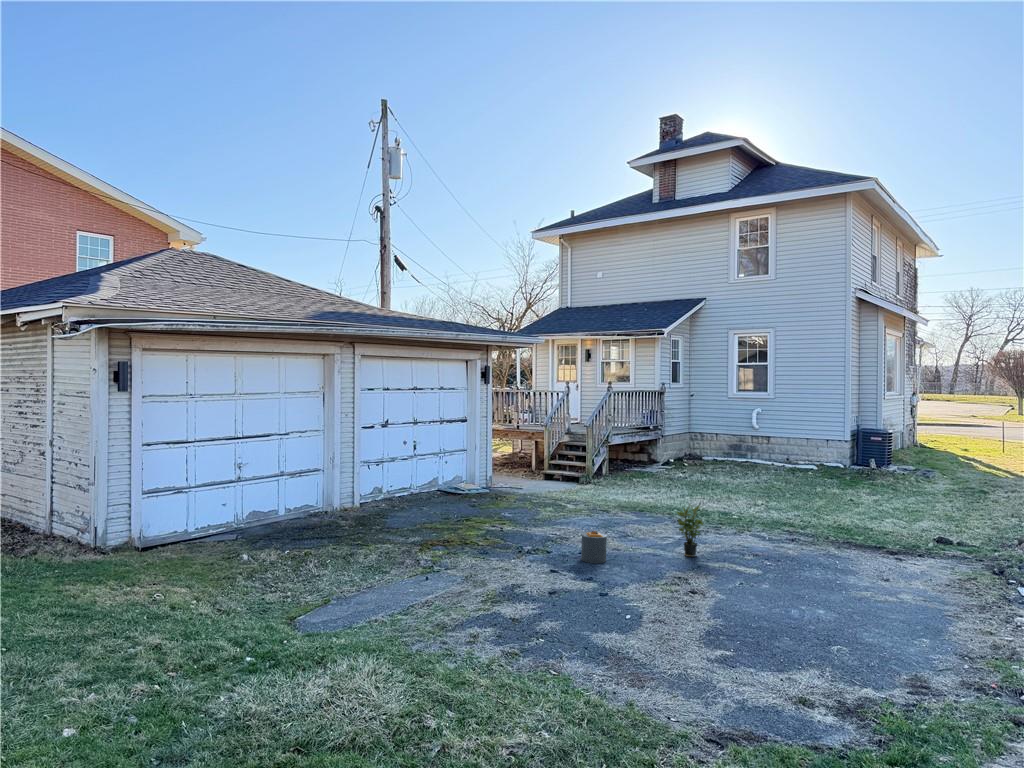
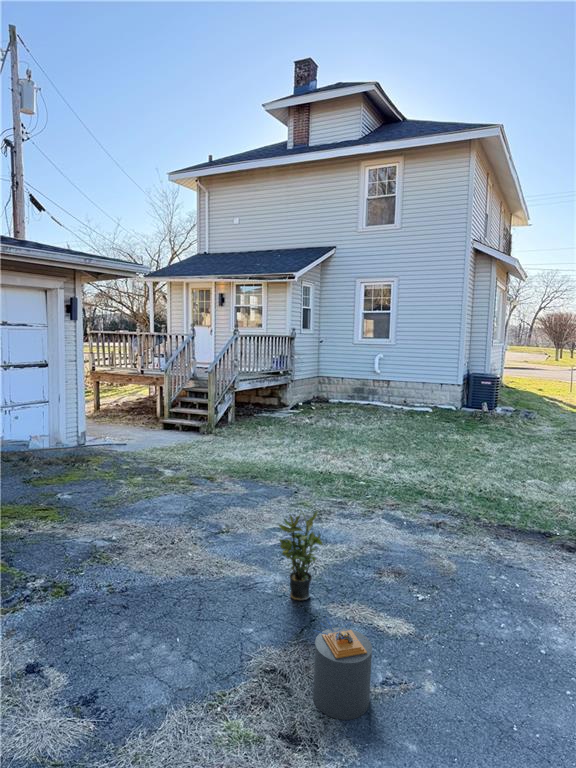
trash can: present [581,529,607,563] -> present [313,617,372,720]

